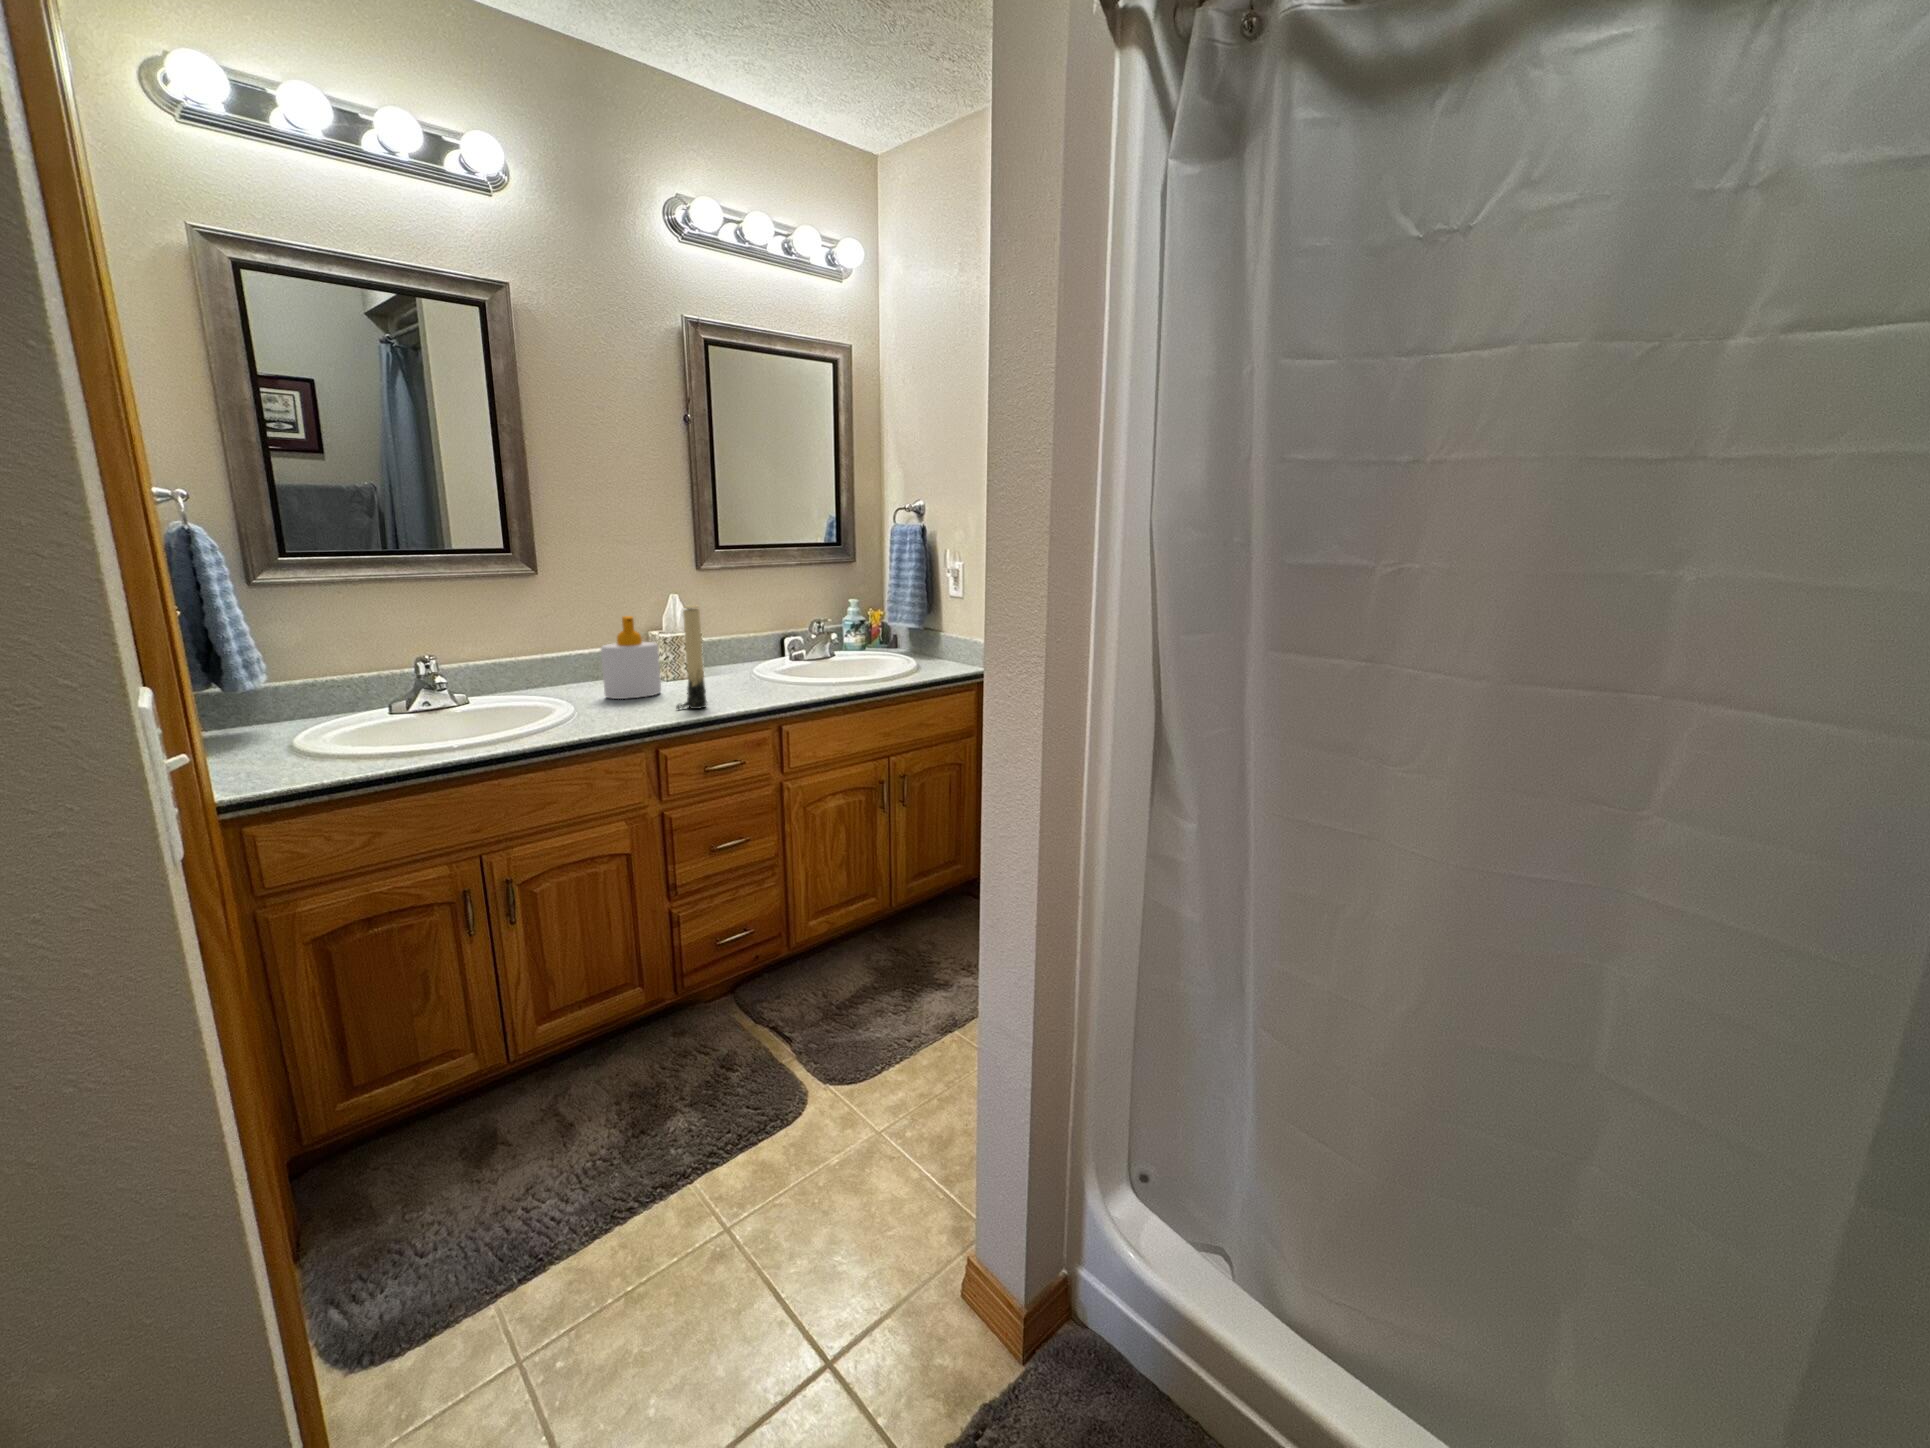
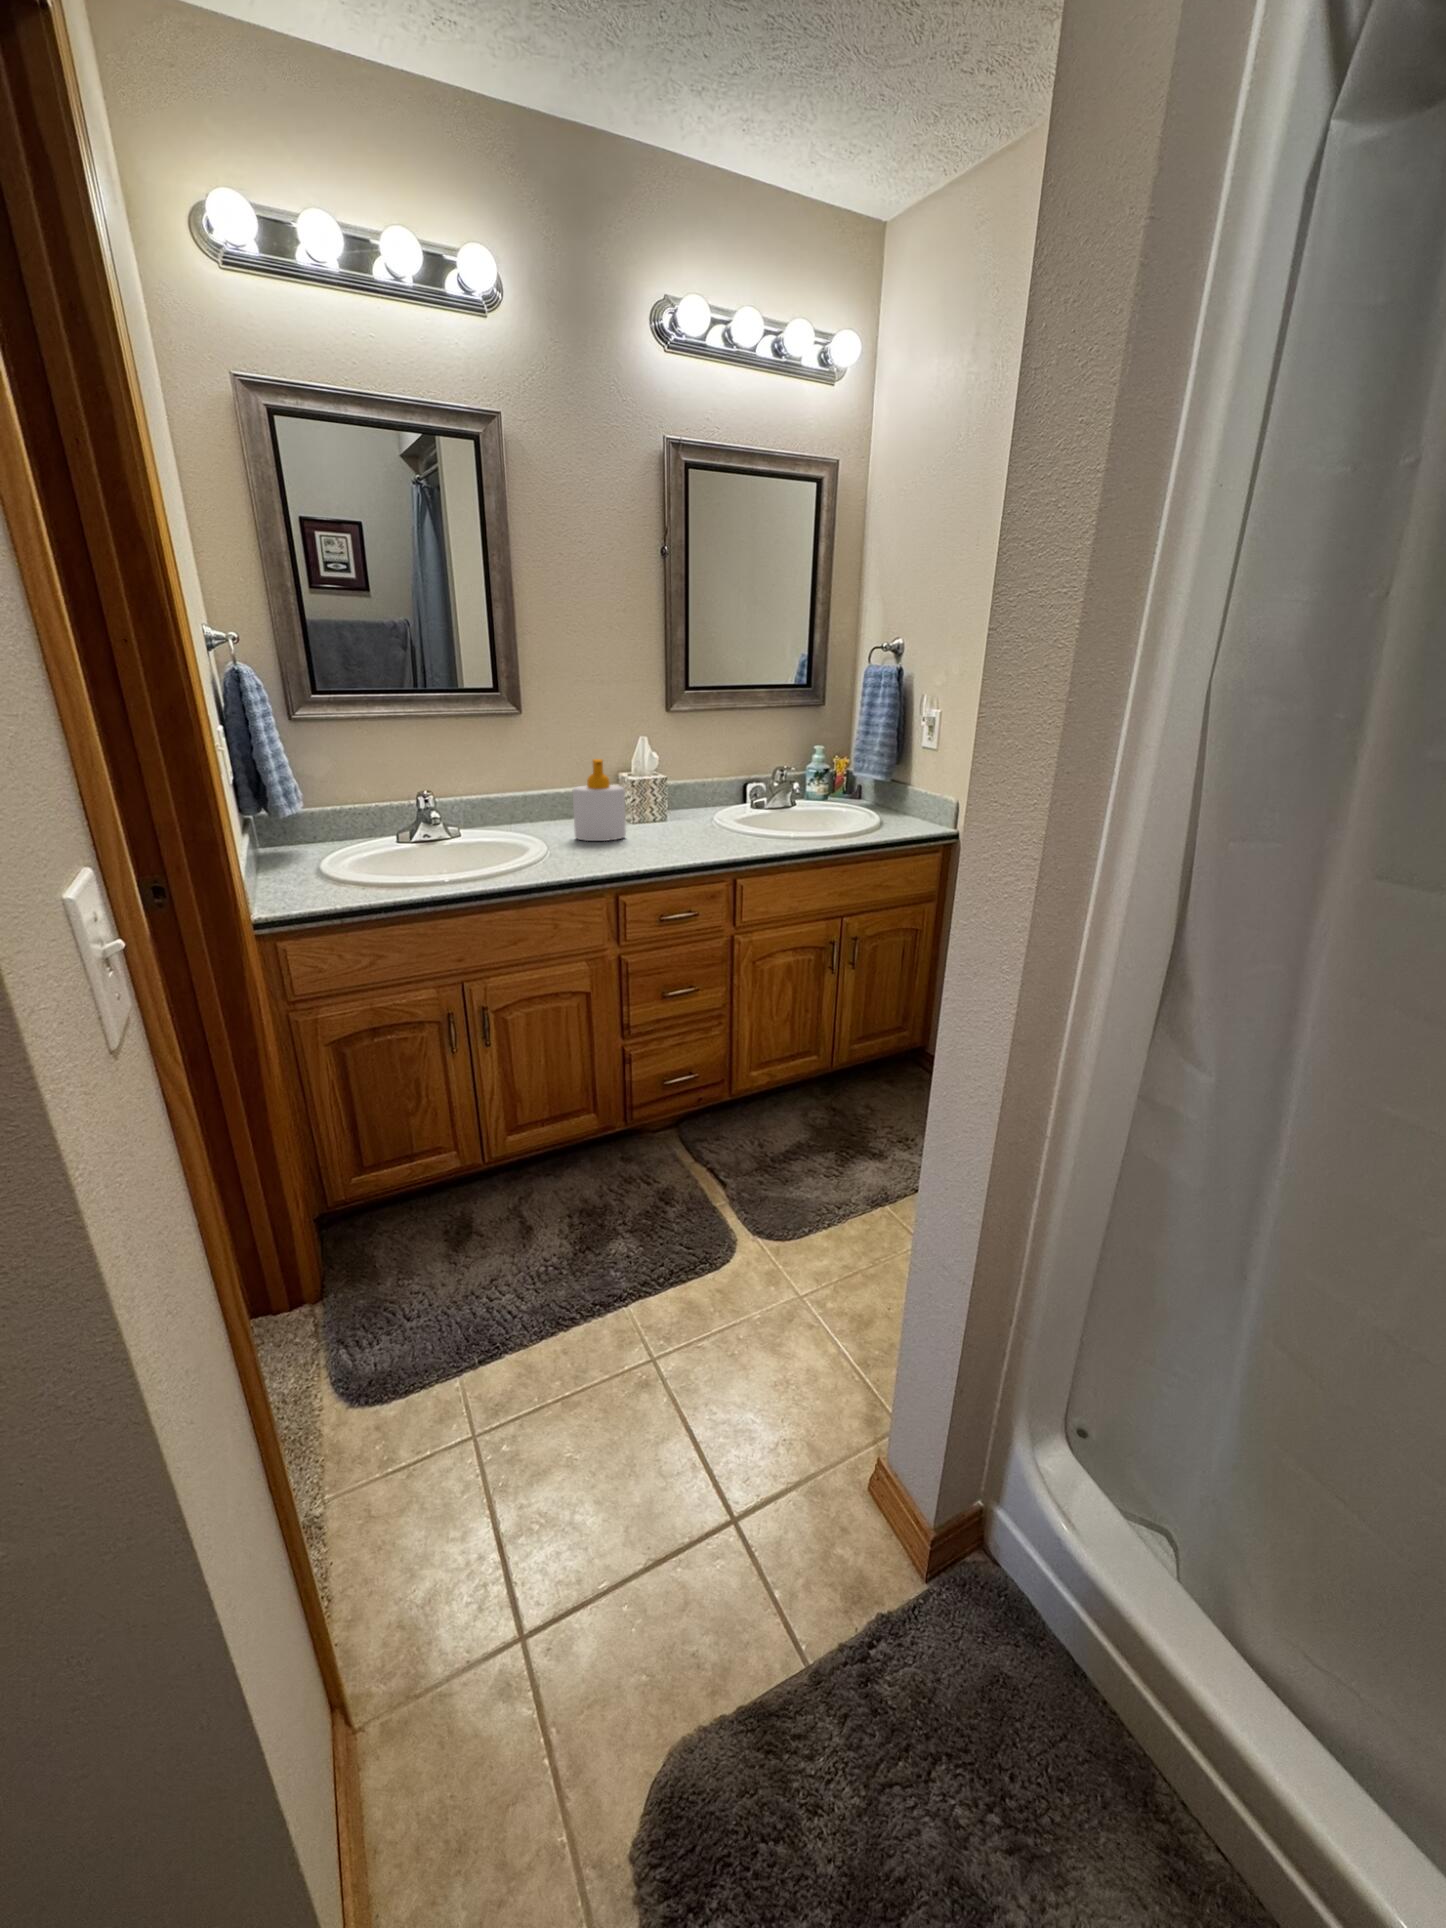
candle: present [676,605,707,709] -> none [637,752,667,857]

